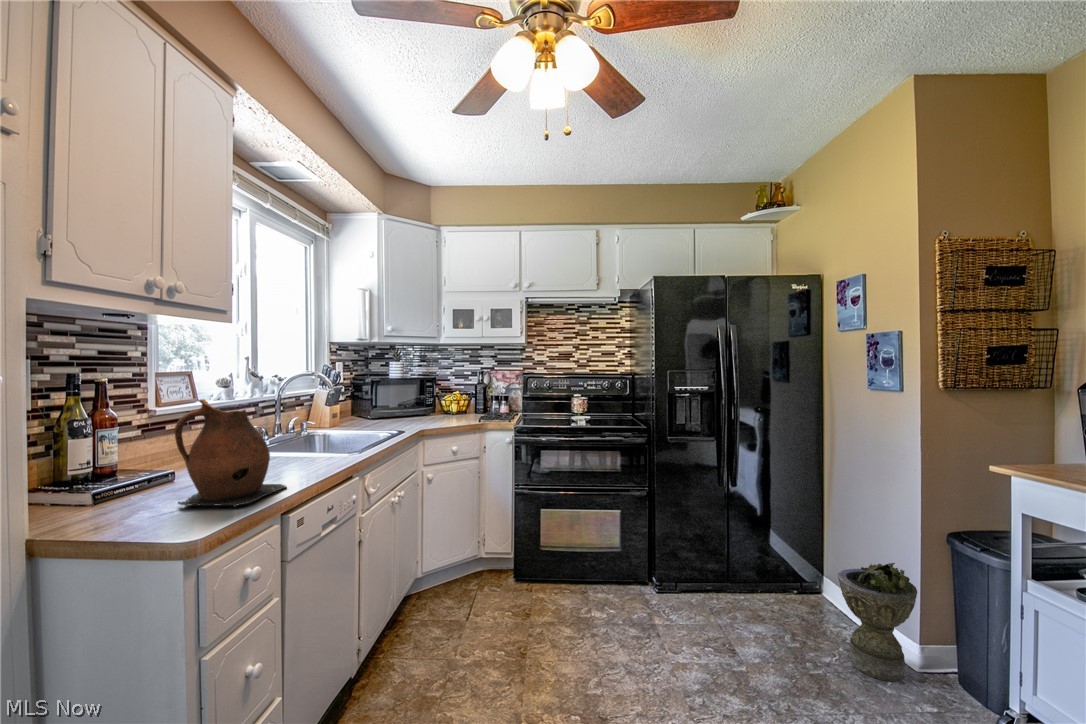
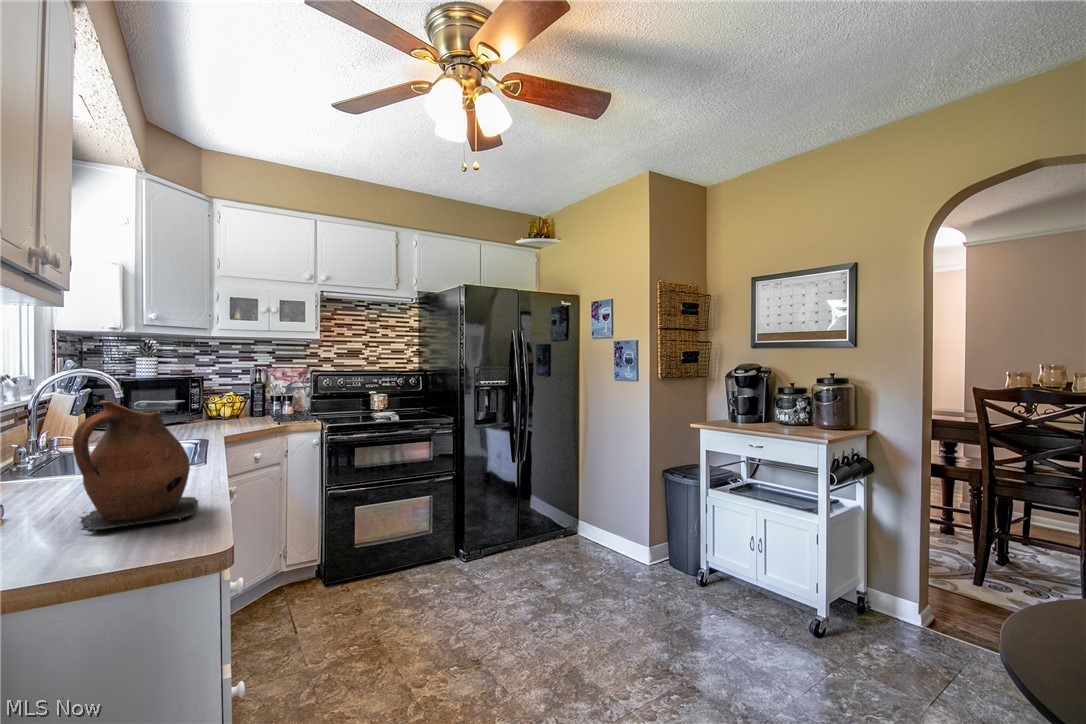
planter: present [838,563,917,681] -> none [605,497,650,576]

